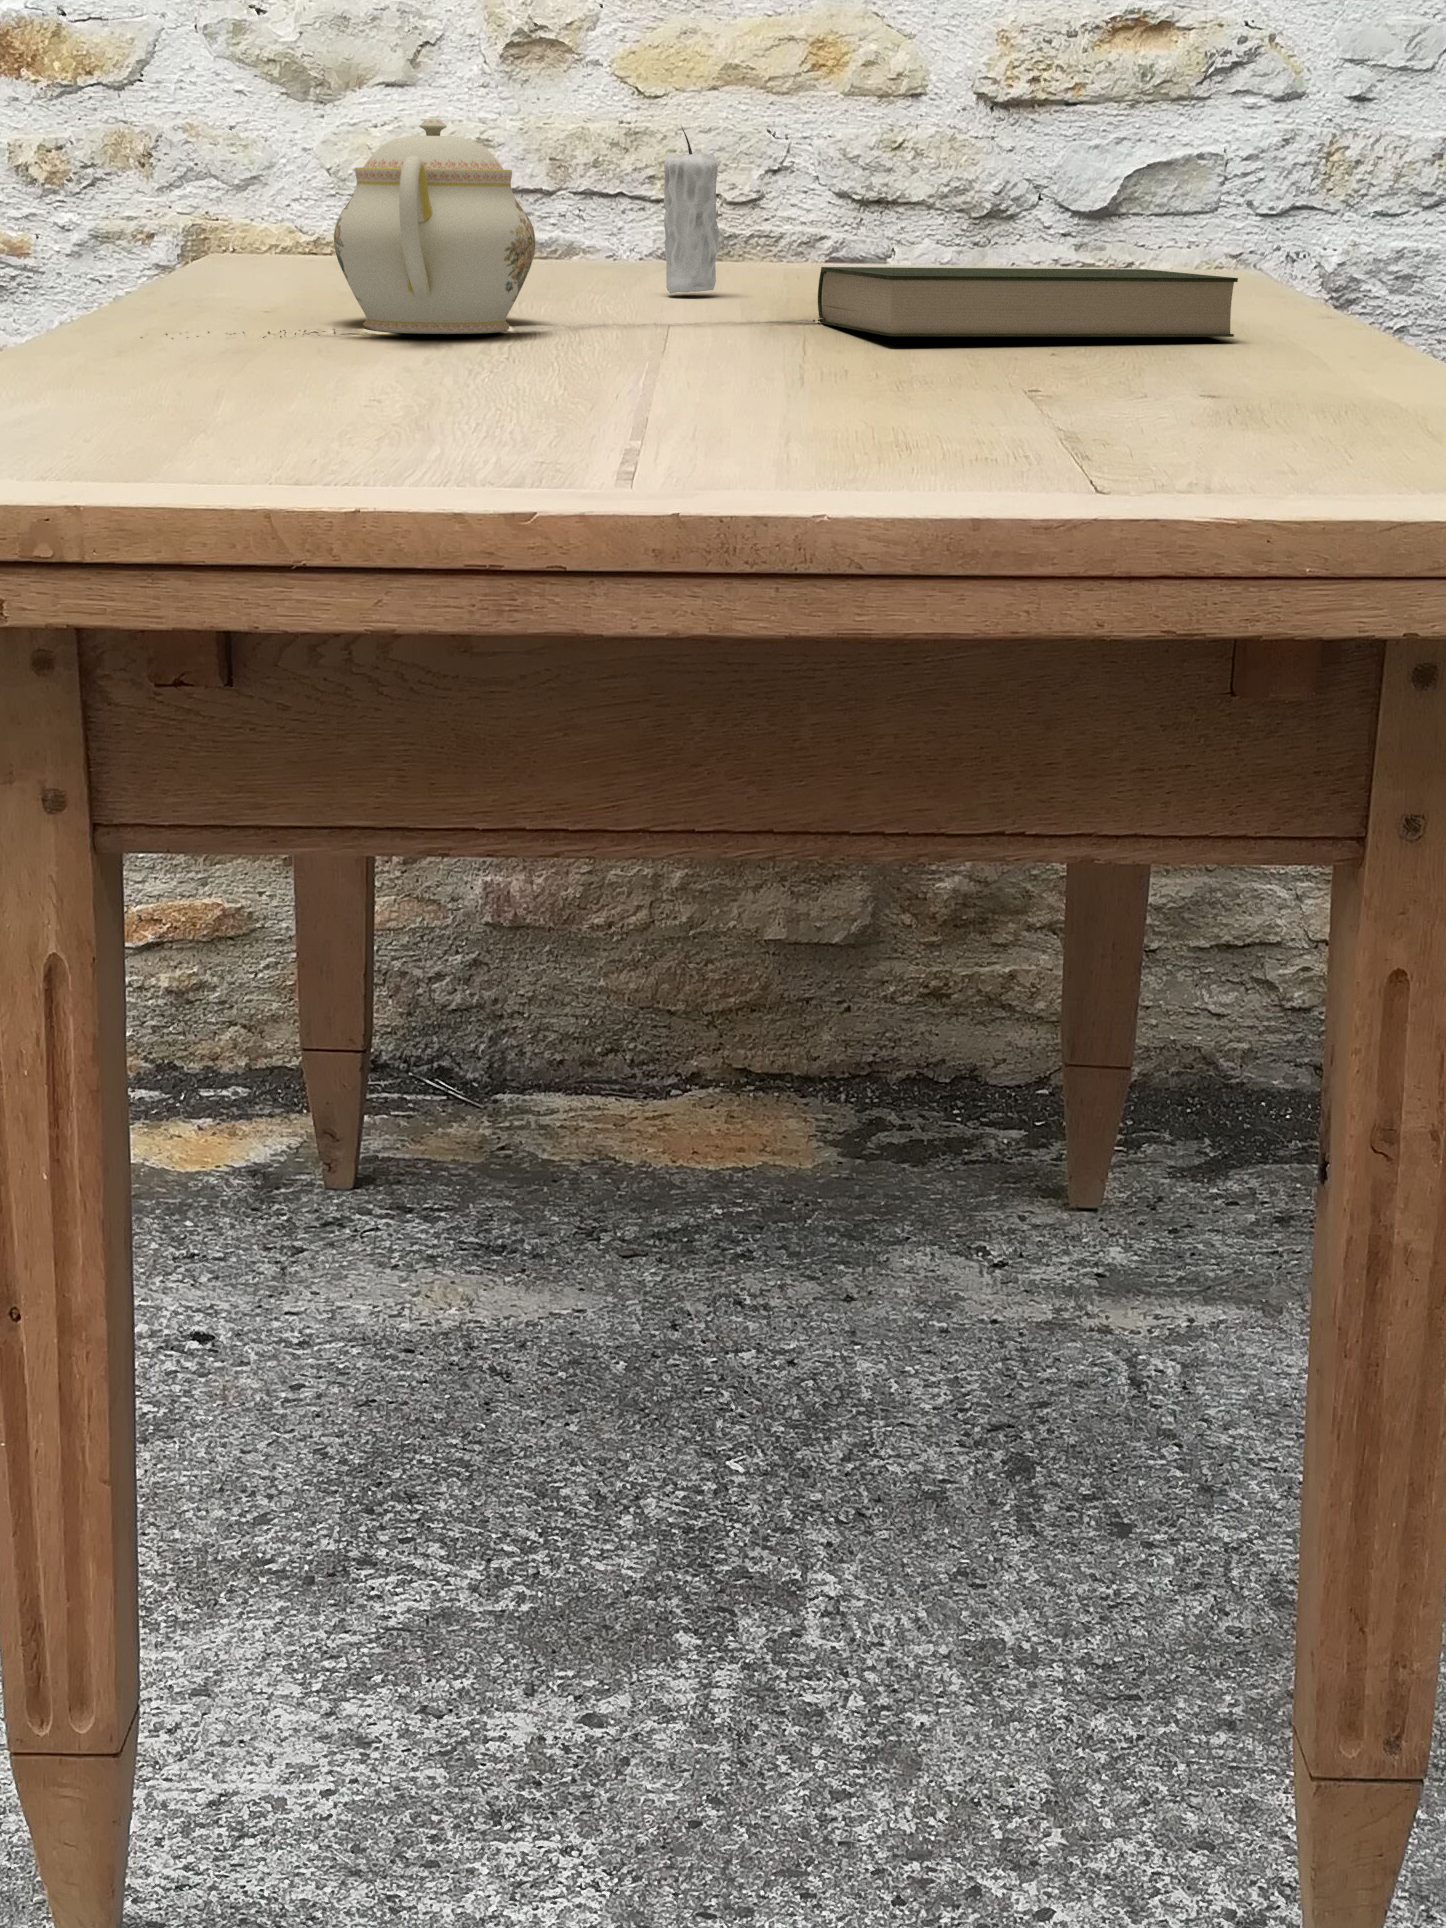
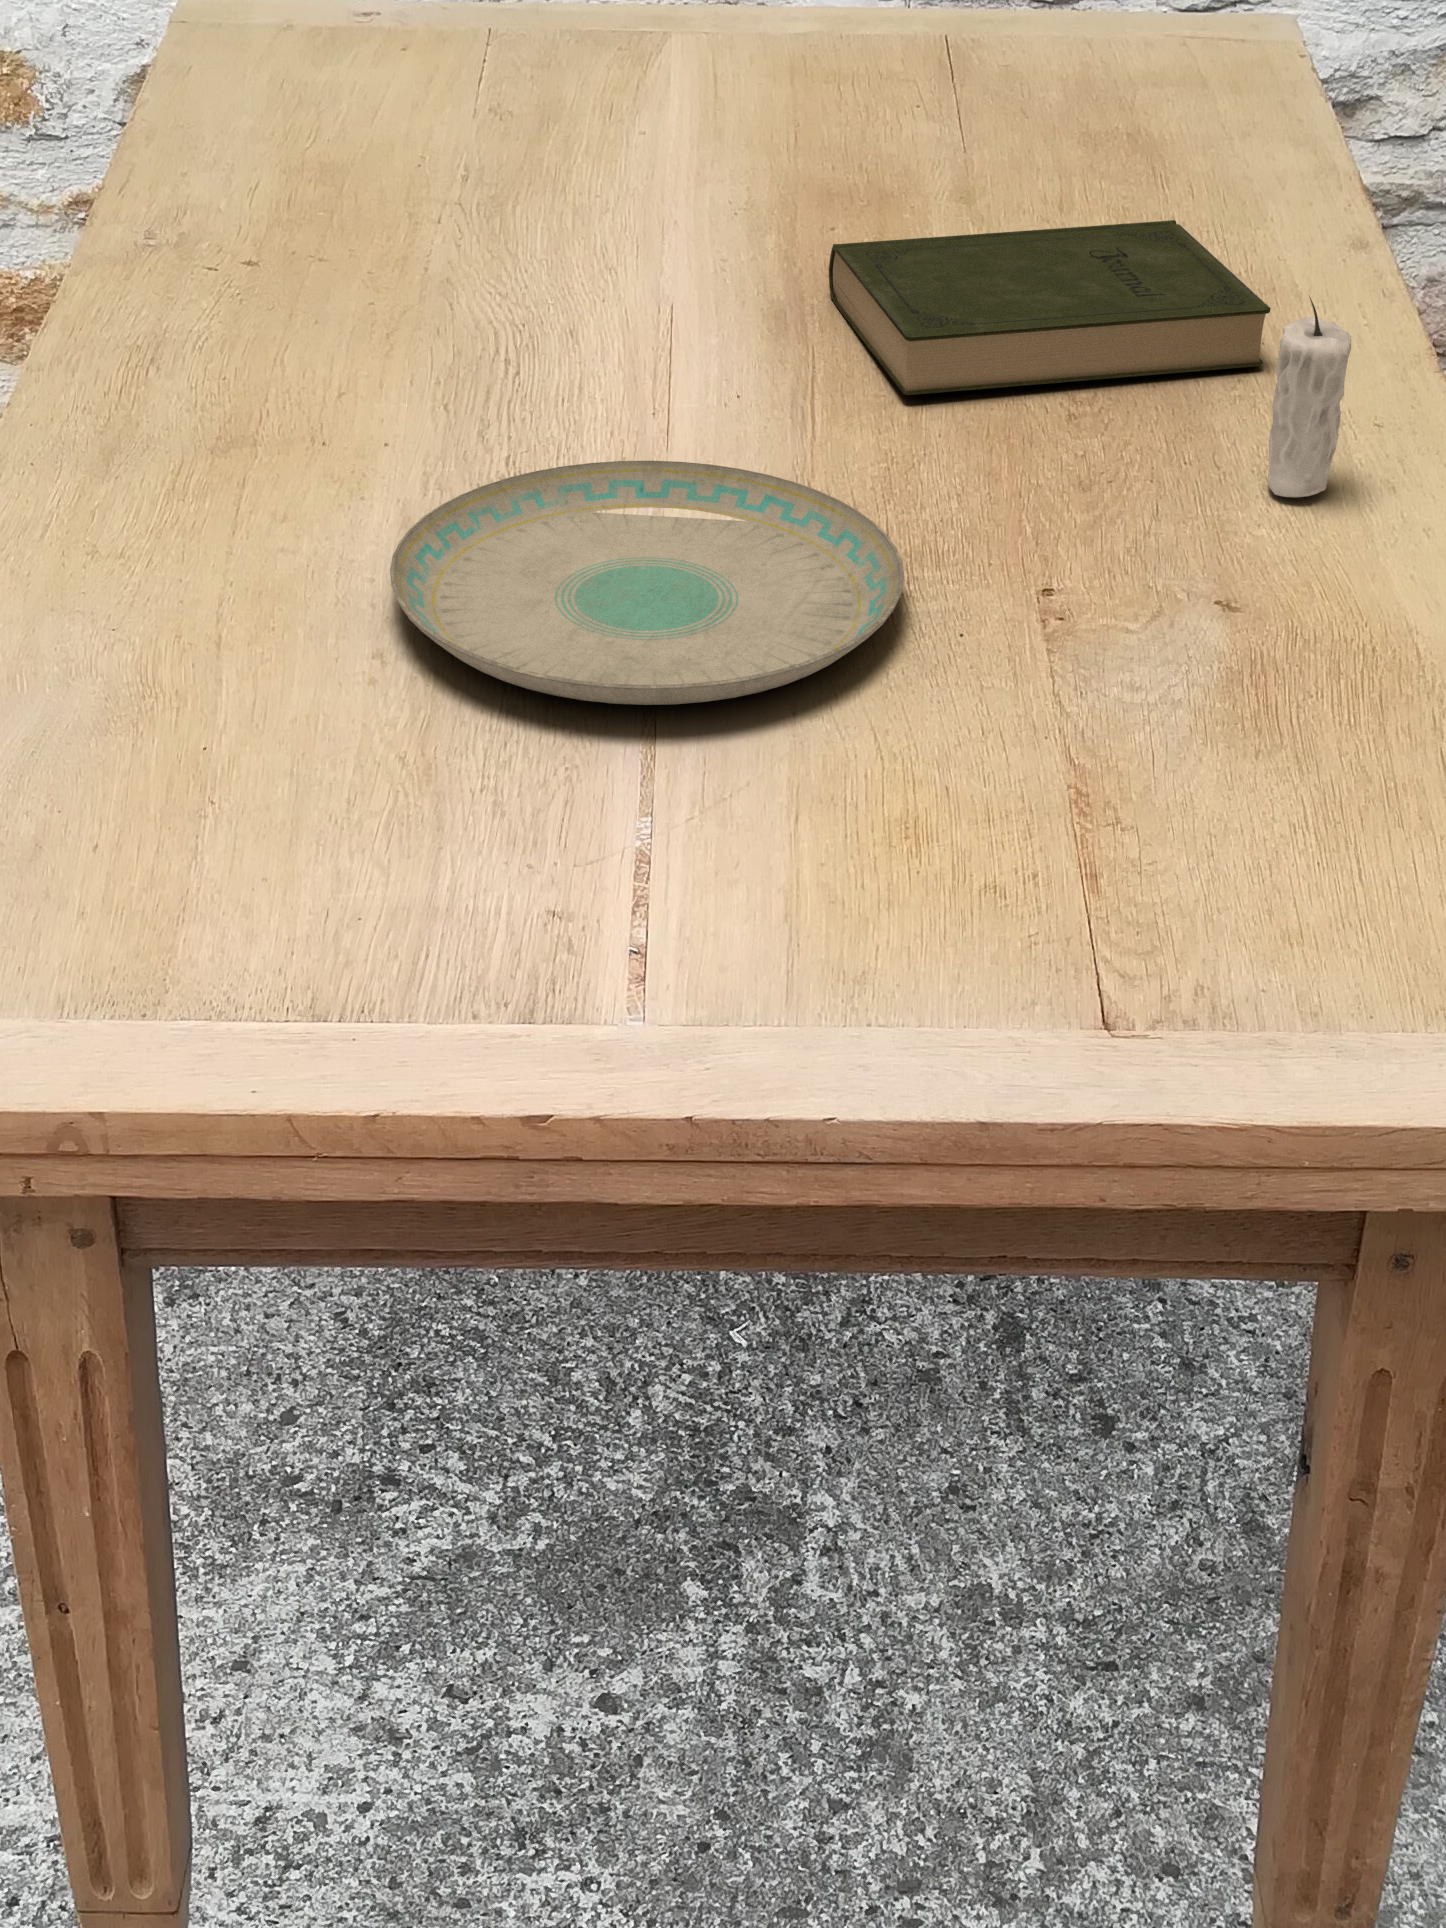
teapot: present [334,118,535,334] -> none [320,124,532,379]
candle: present [664,128,720,293] -> present [1268,298,1351,497]
plate: none [392,335,889,404] -> present [390,461,904,705]

